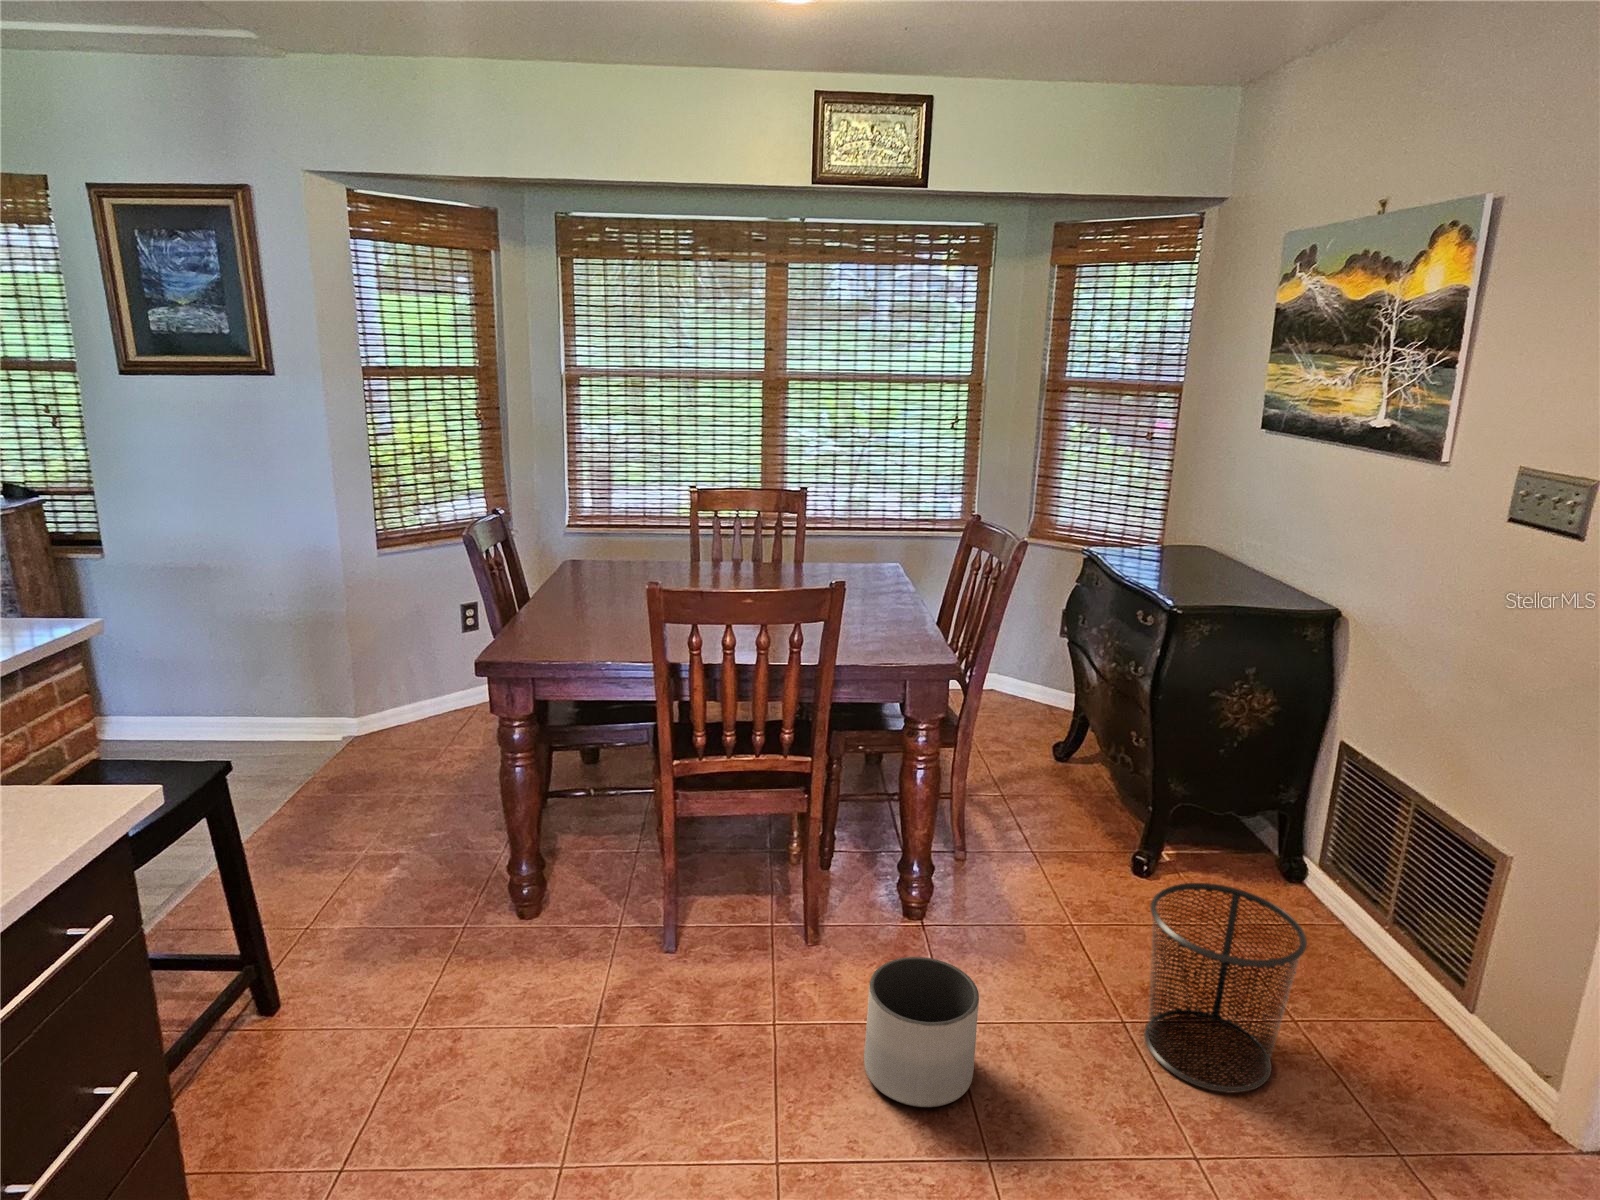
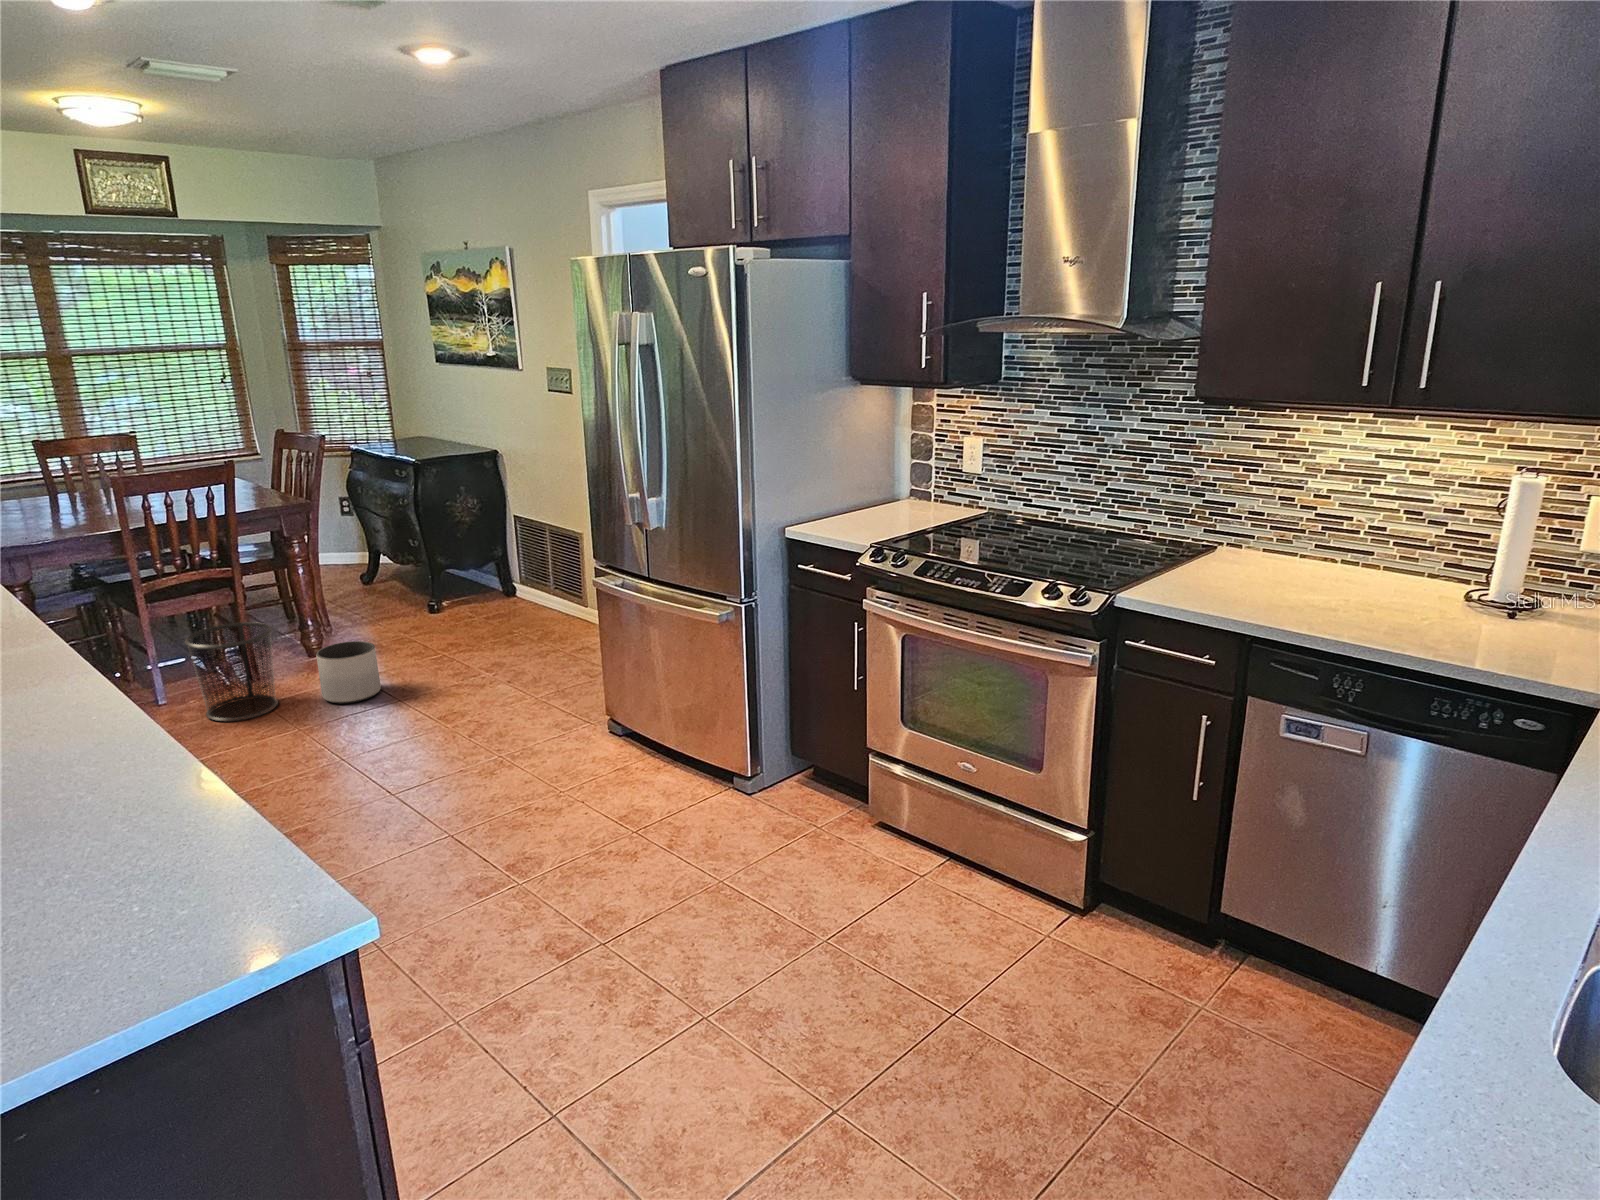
waste bin: present [1144,883,1307,1093] -> present [185,622,278,722]

